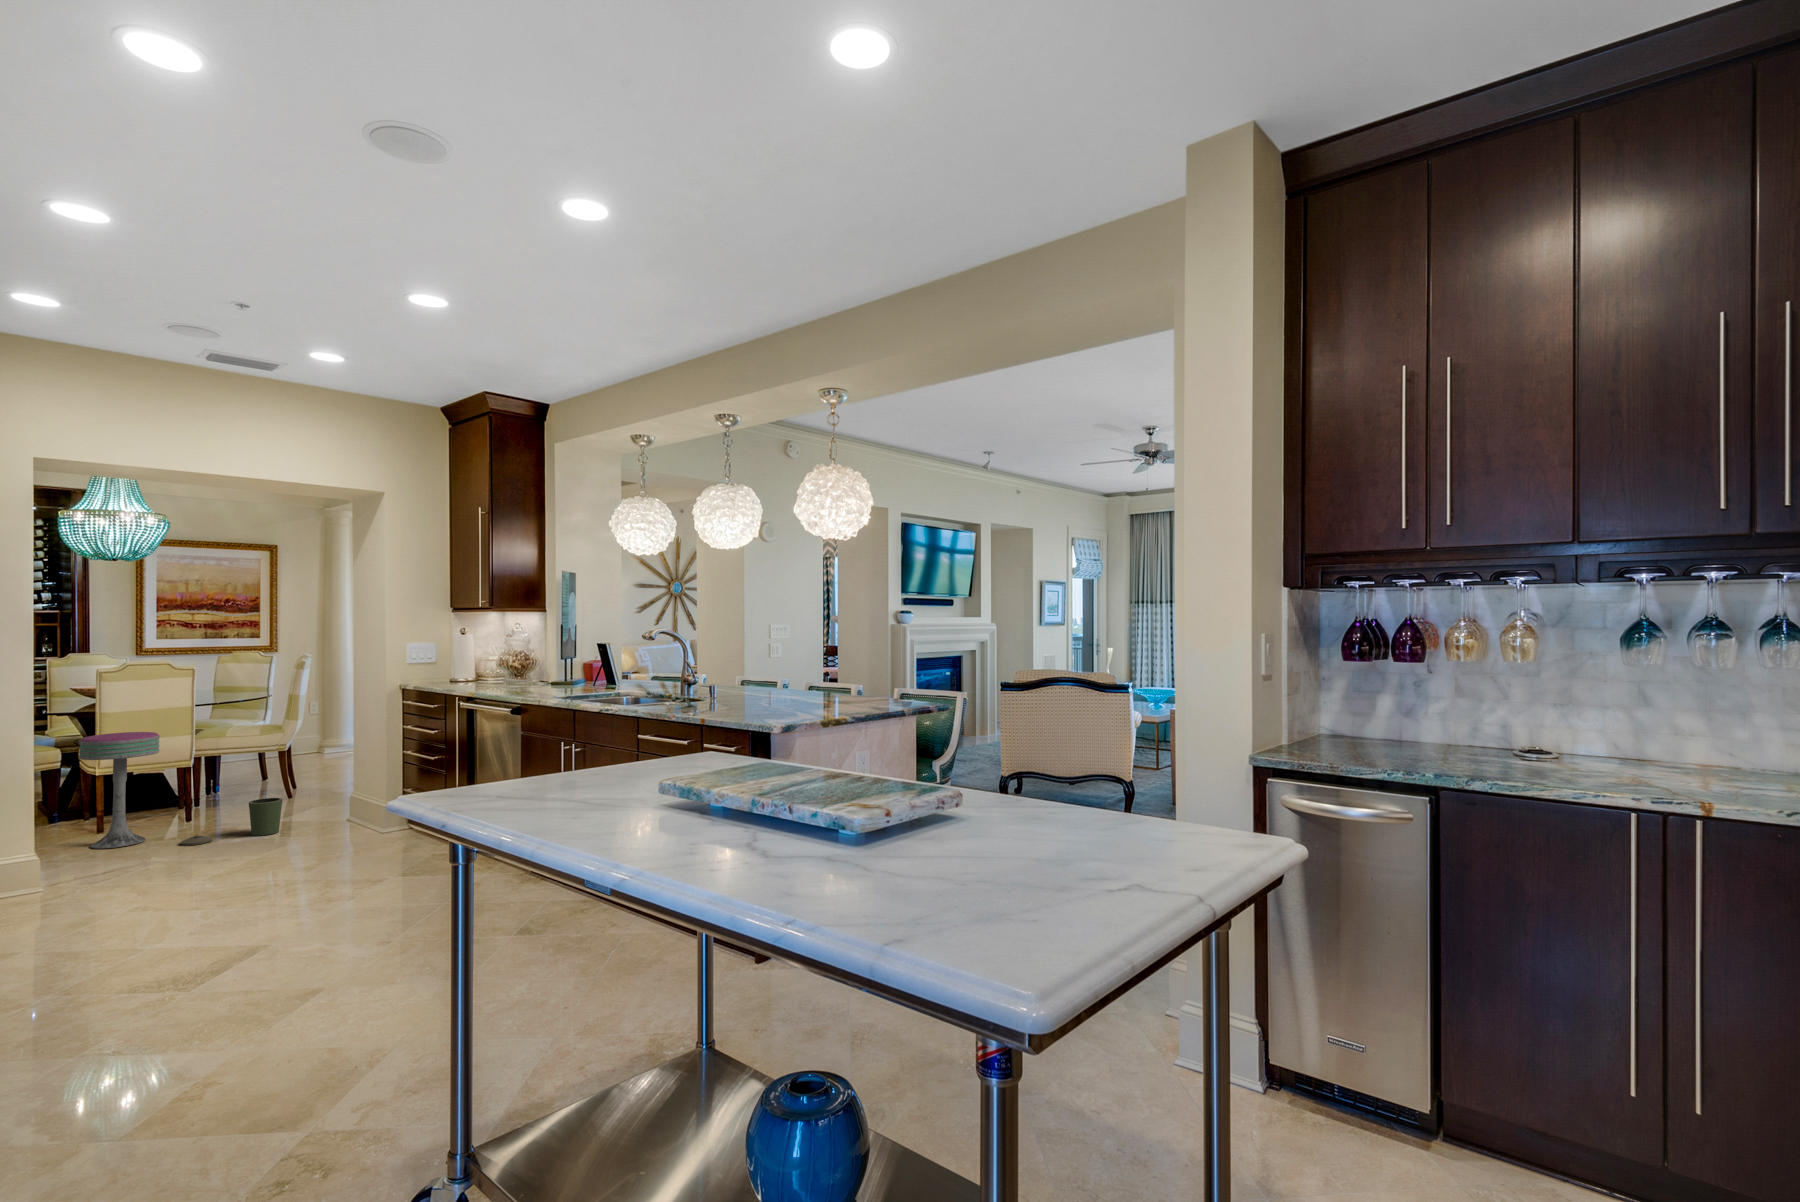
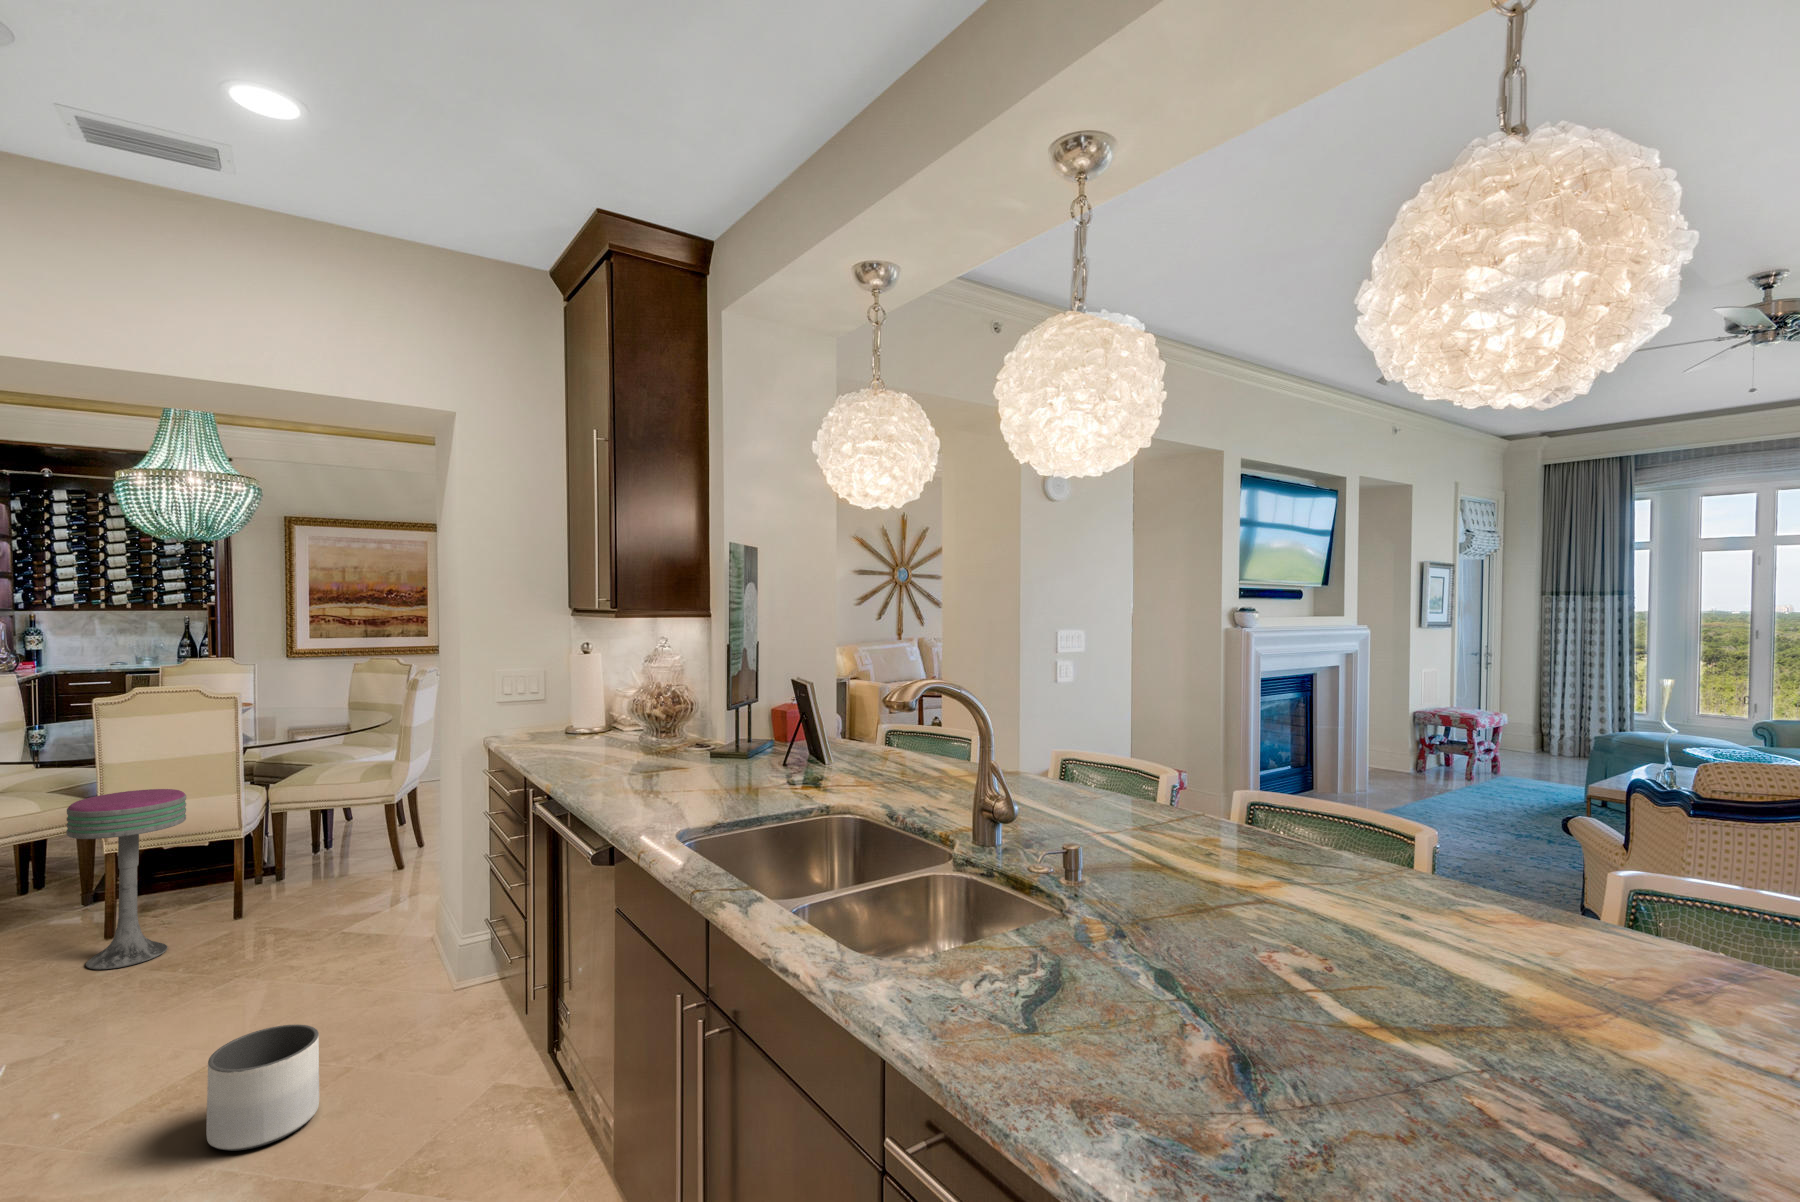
trash can: present [180,798,283,846] -> none [195,894,346,974]
planter: none [273,832,331,887] -> present [206,1024,319,1151]

